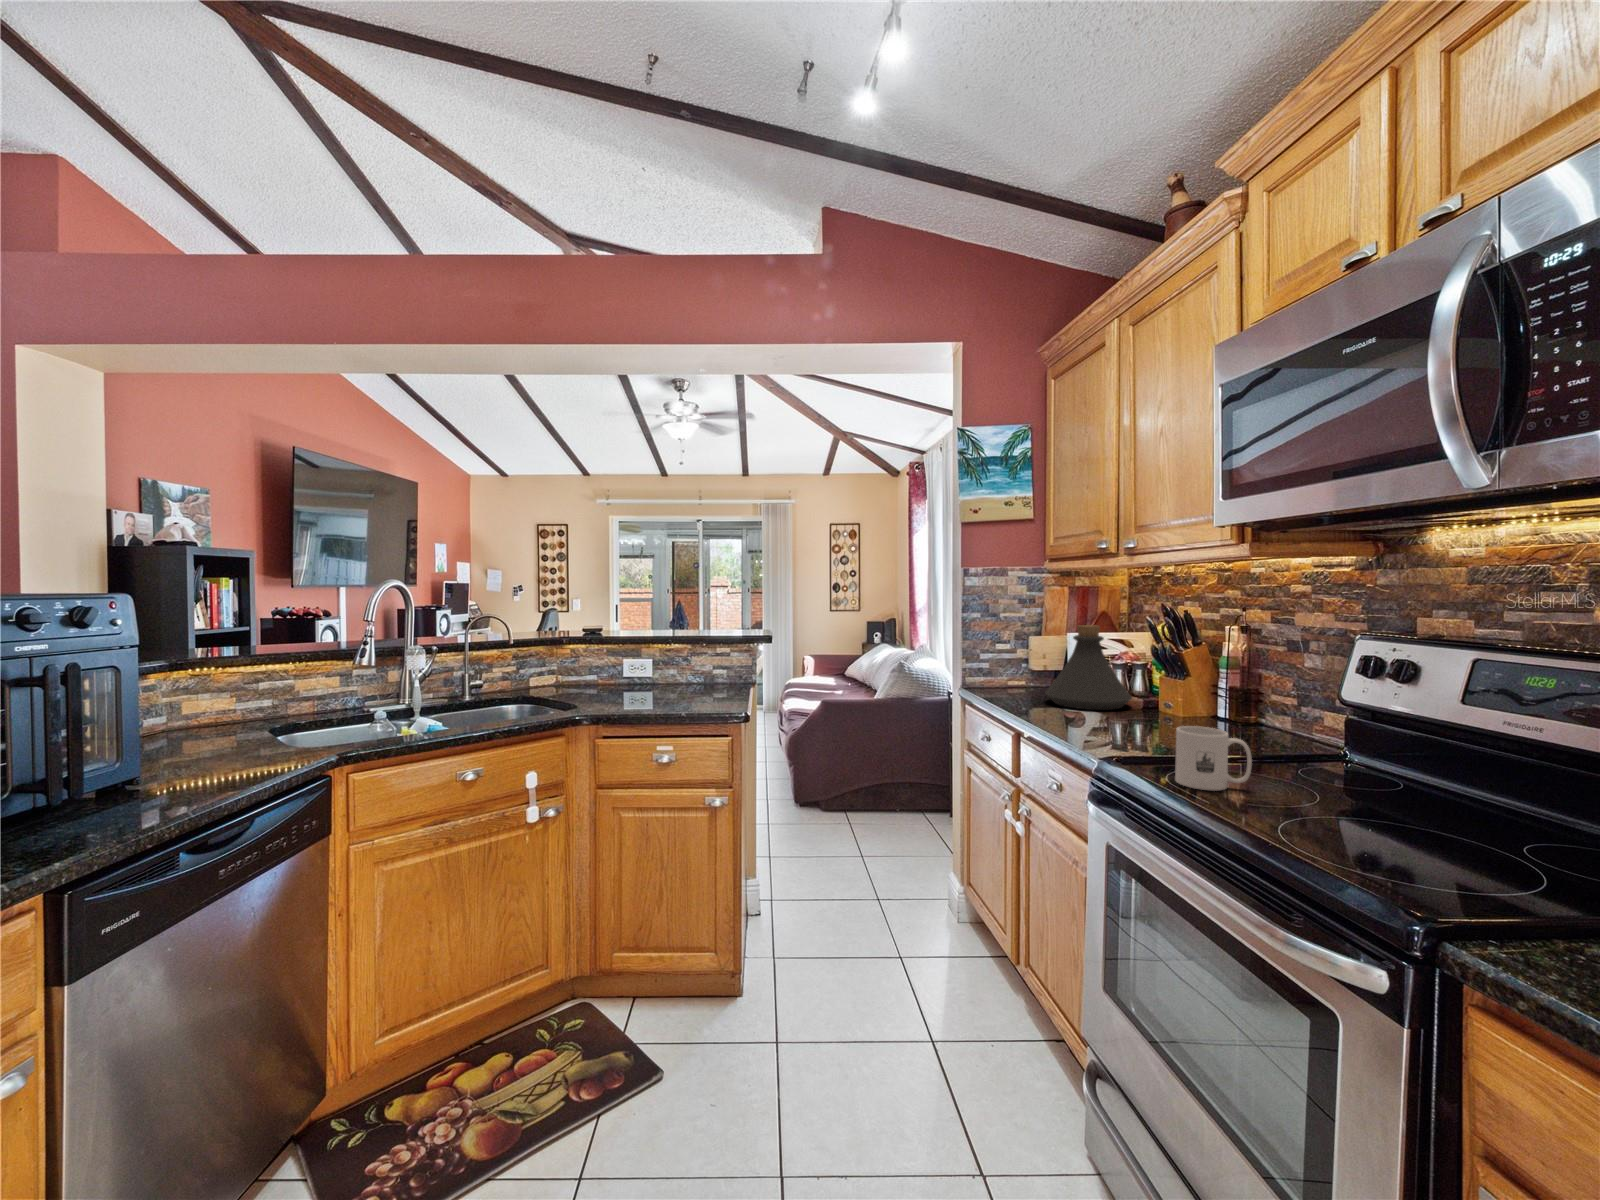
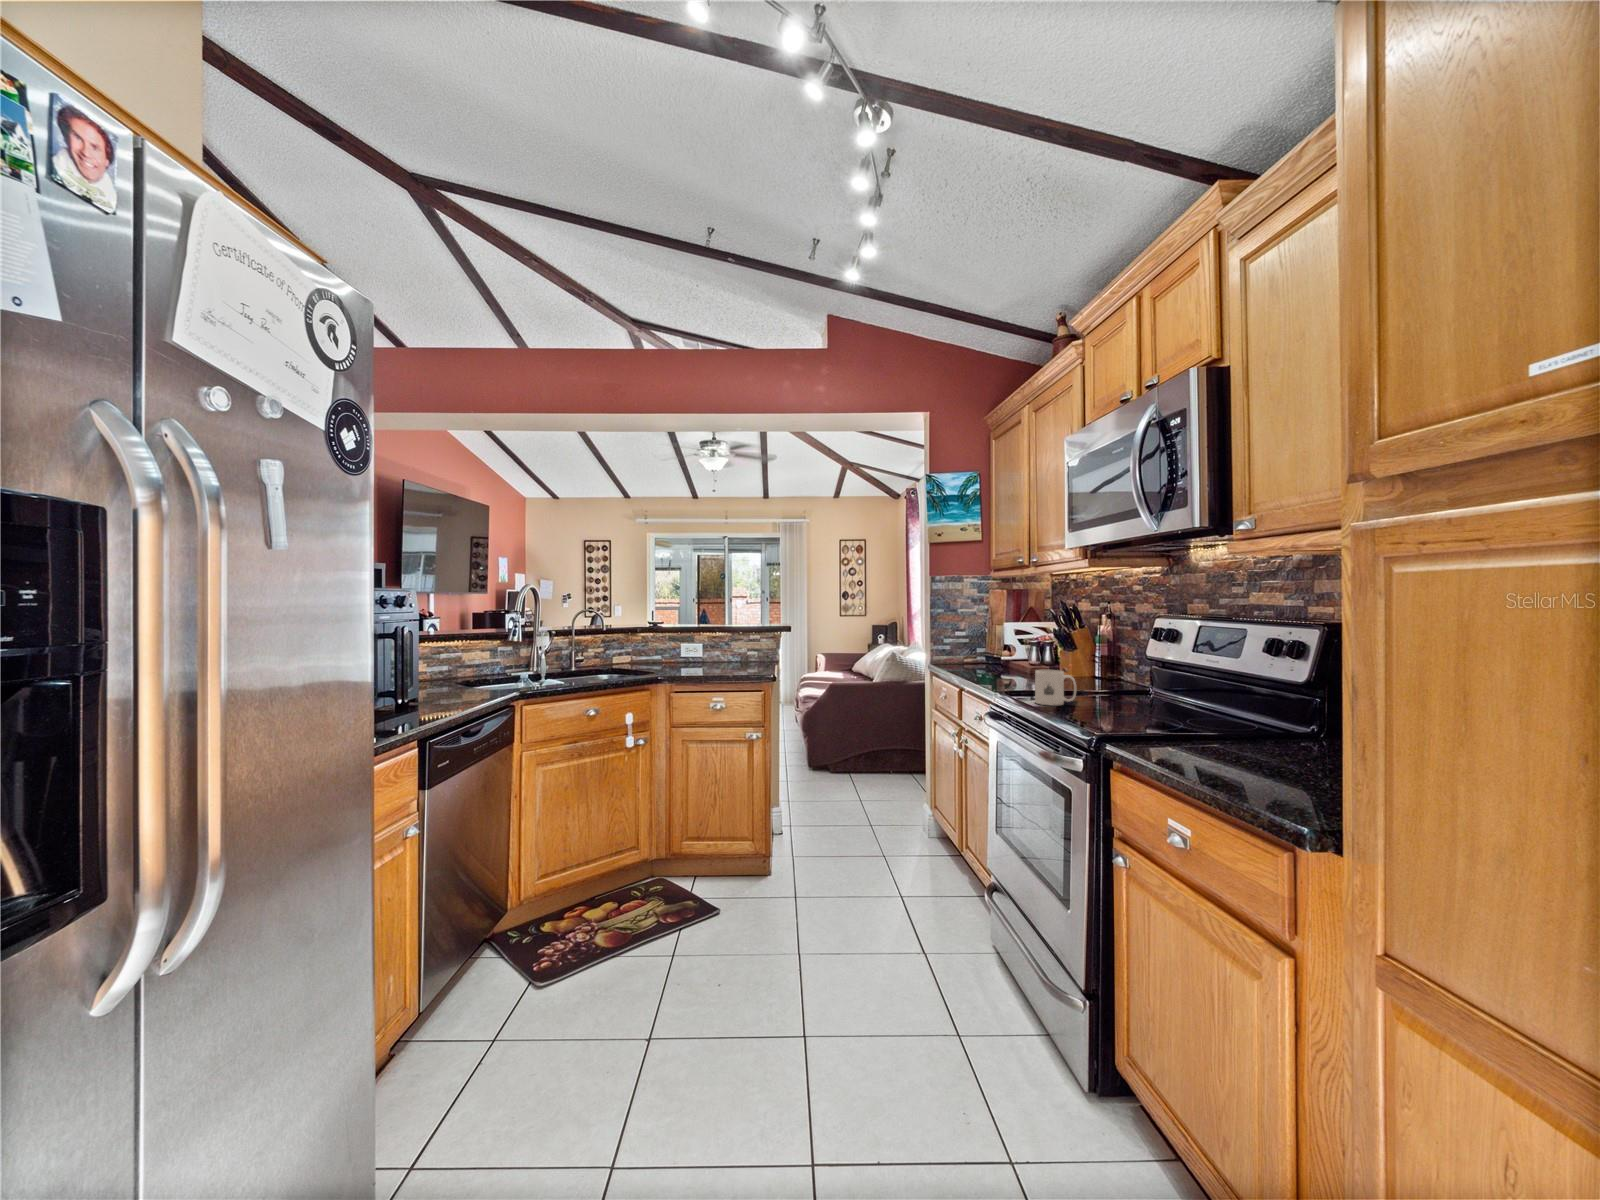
bottle: present [1045,625,1132,710] -> none [984,616,1044,675]

